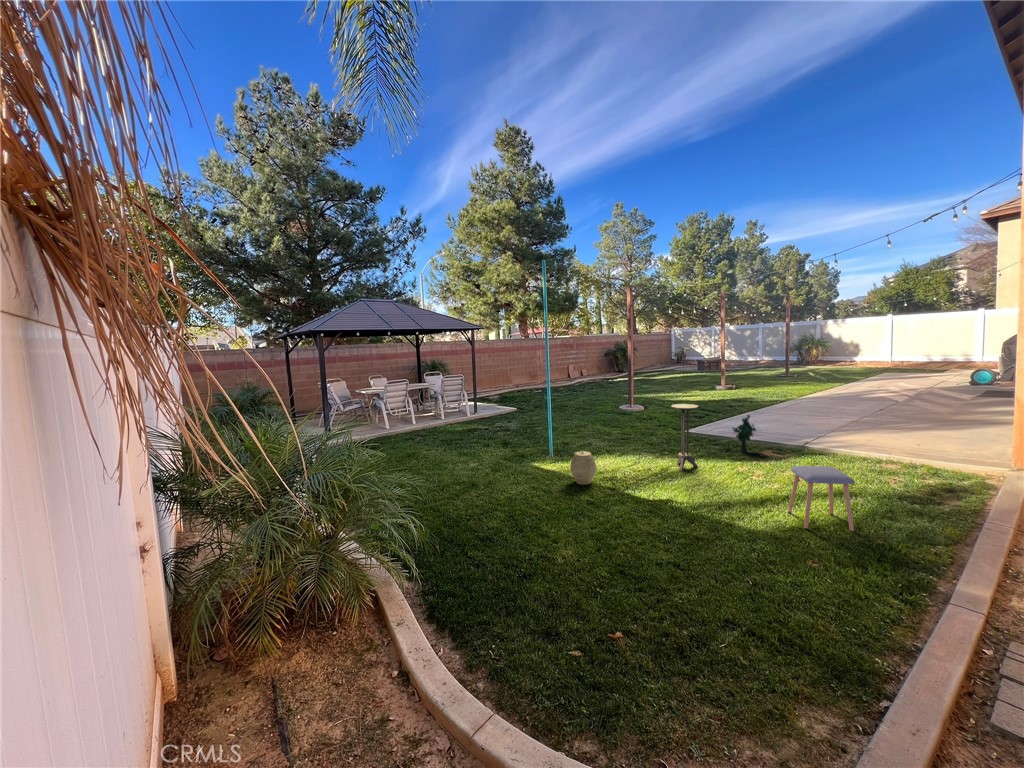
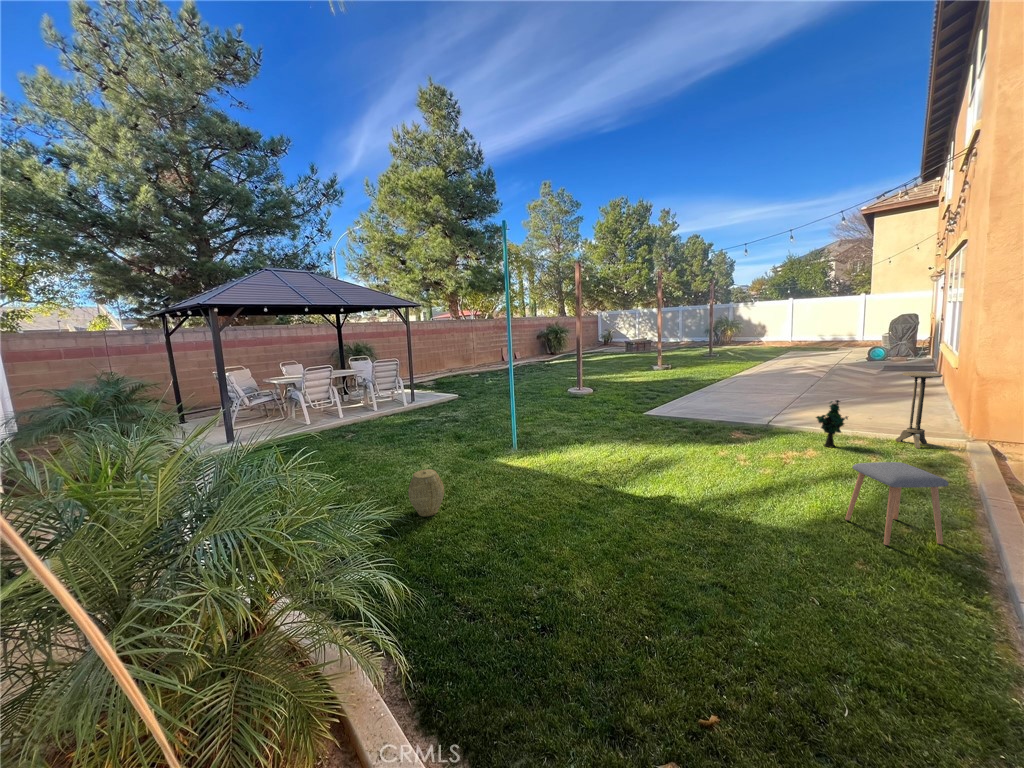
side table: present [672,404,698,471] -> present [896,372,943,448]
decorative plant: present [732,415,756,453] -> present [816,400,848,448]
woven basket: present [570,451,596,485] -> present [408,469,444,516]

